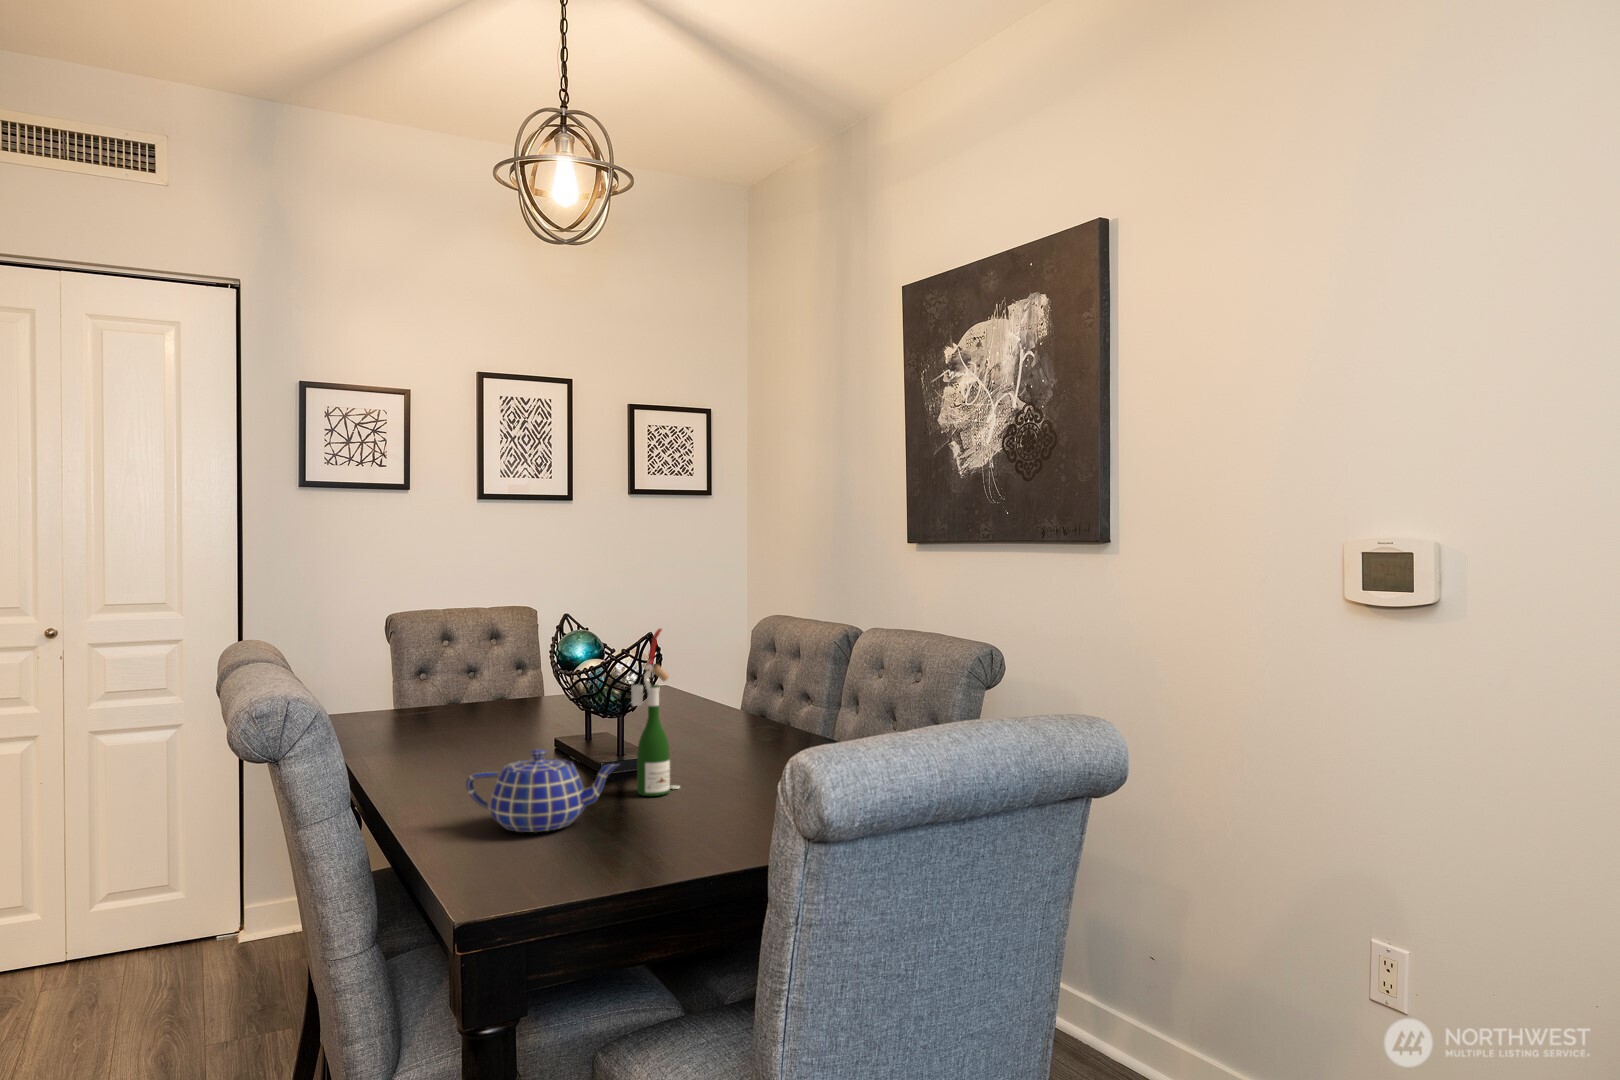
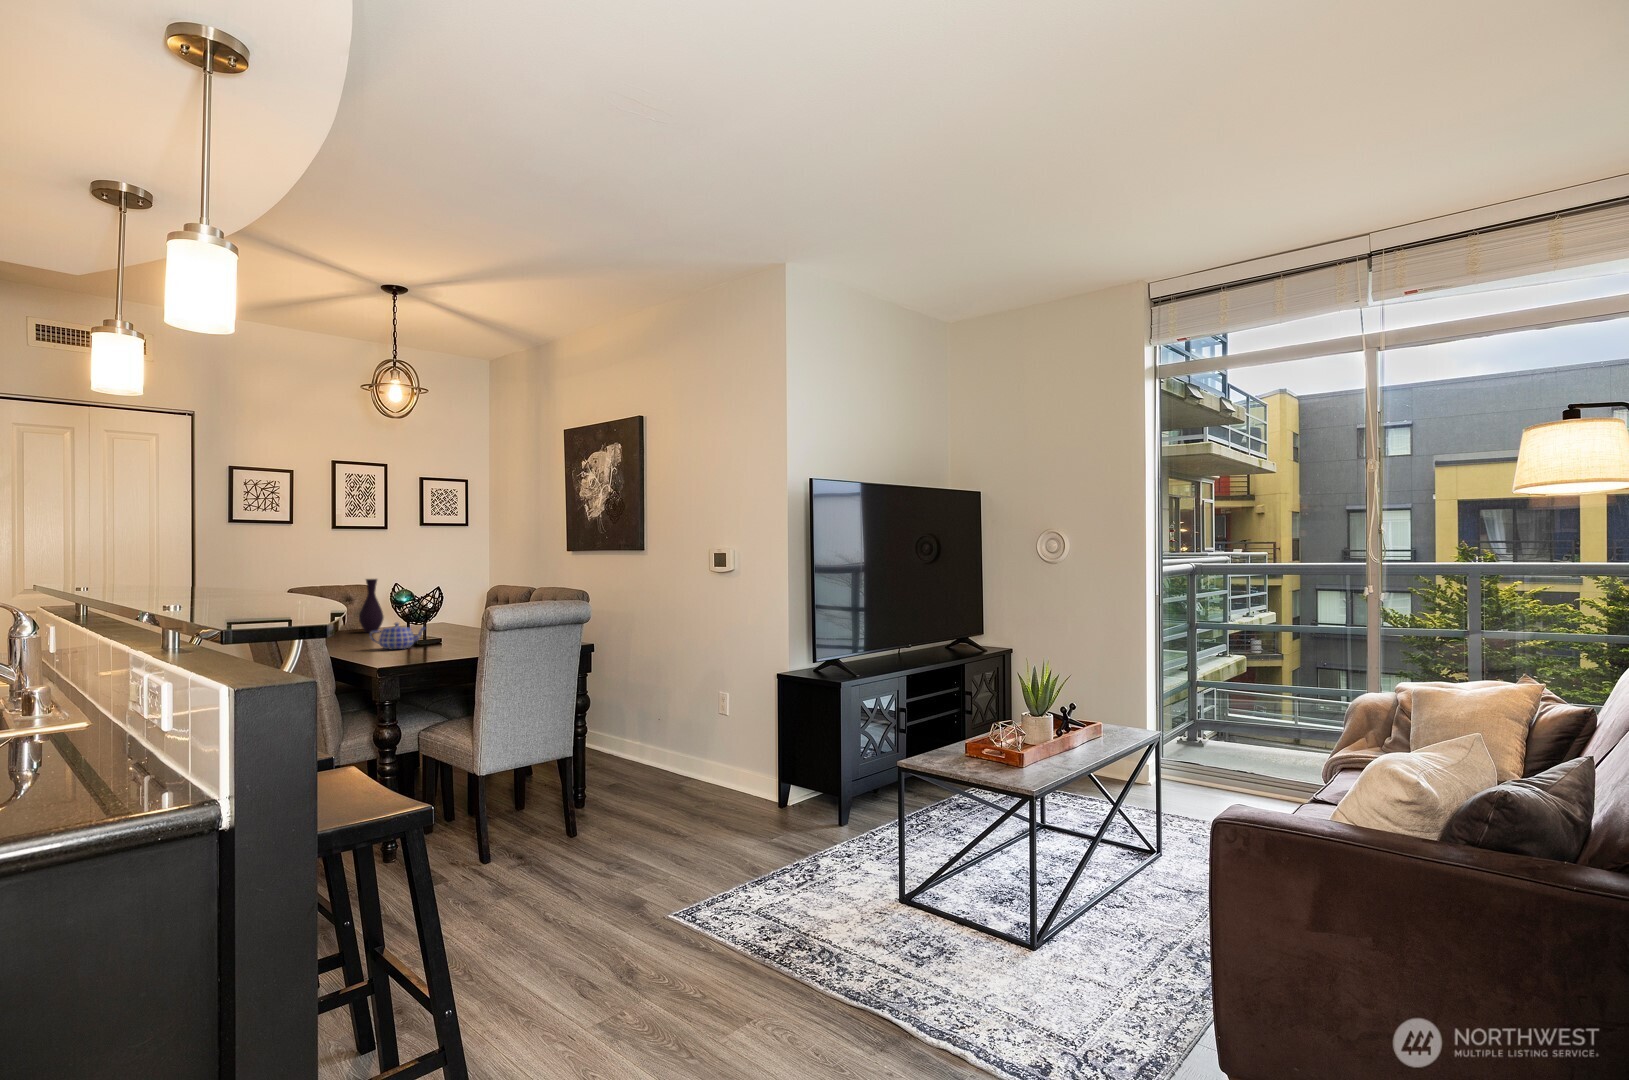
vase: none [493,603,543,724] -> present [359,579,384,633]
wine bottle: present [631,629,680,796] -> none [431,582,450,643]

